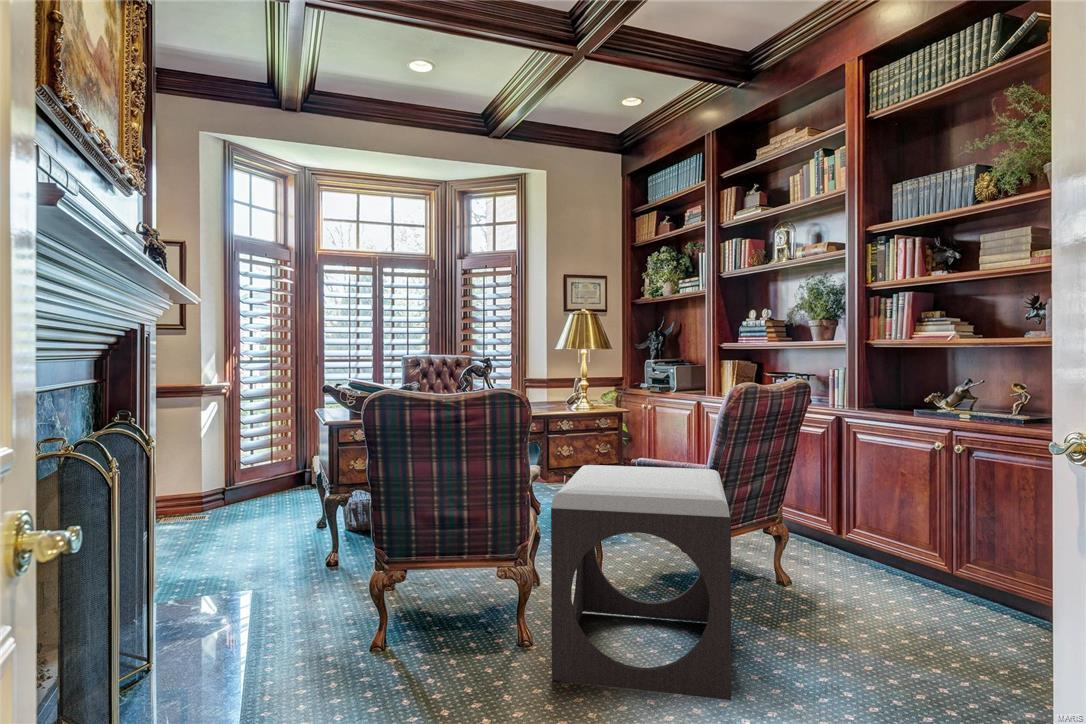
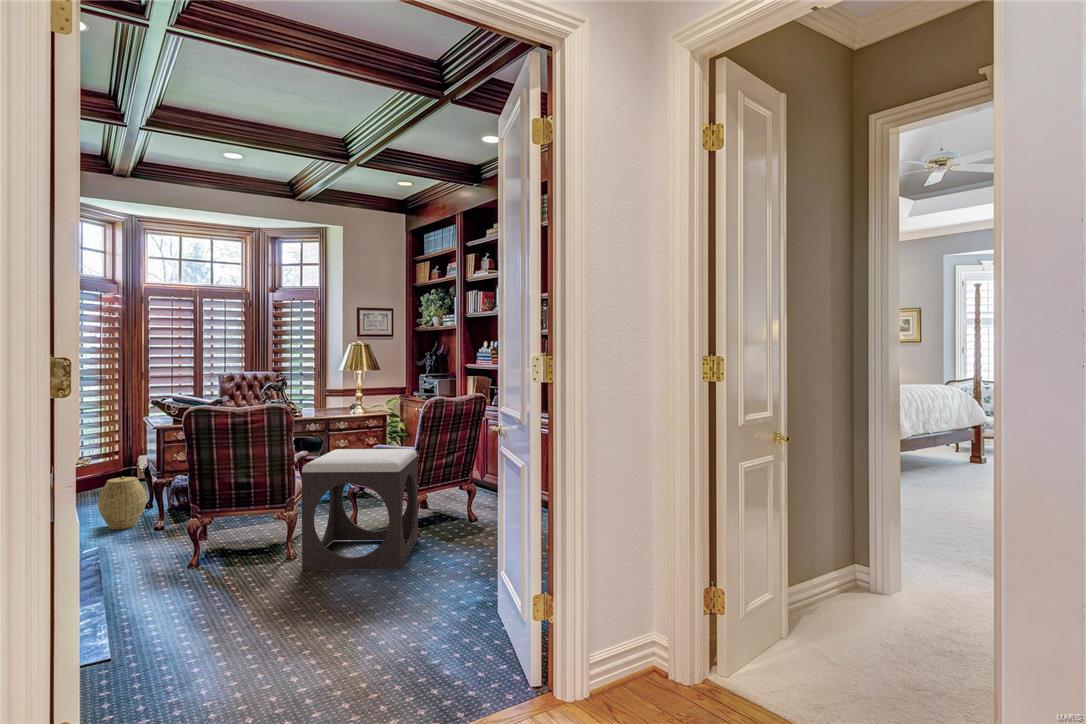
woven basket: none [258,488,317,560] -> present [98,476,147,529]

